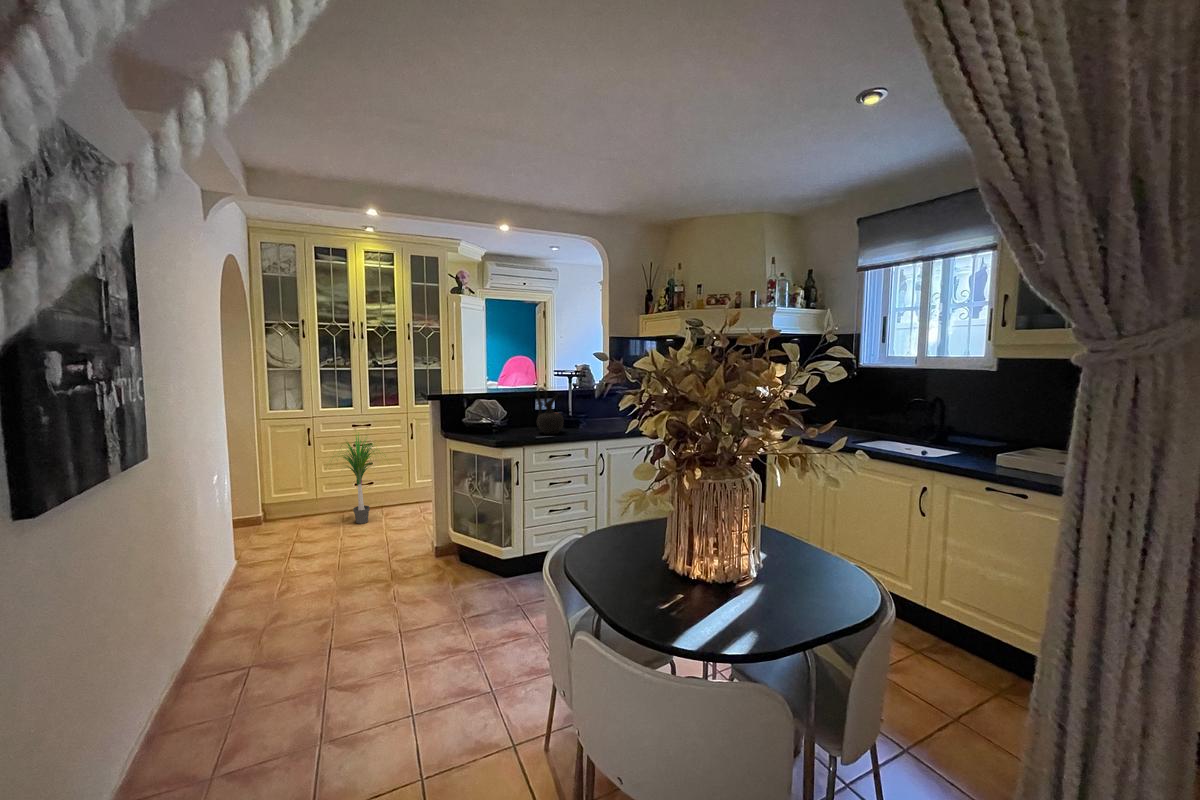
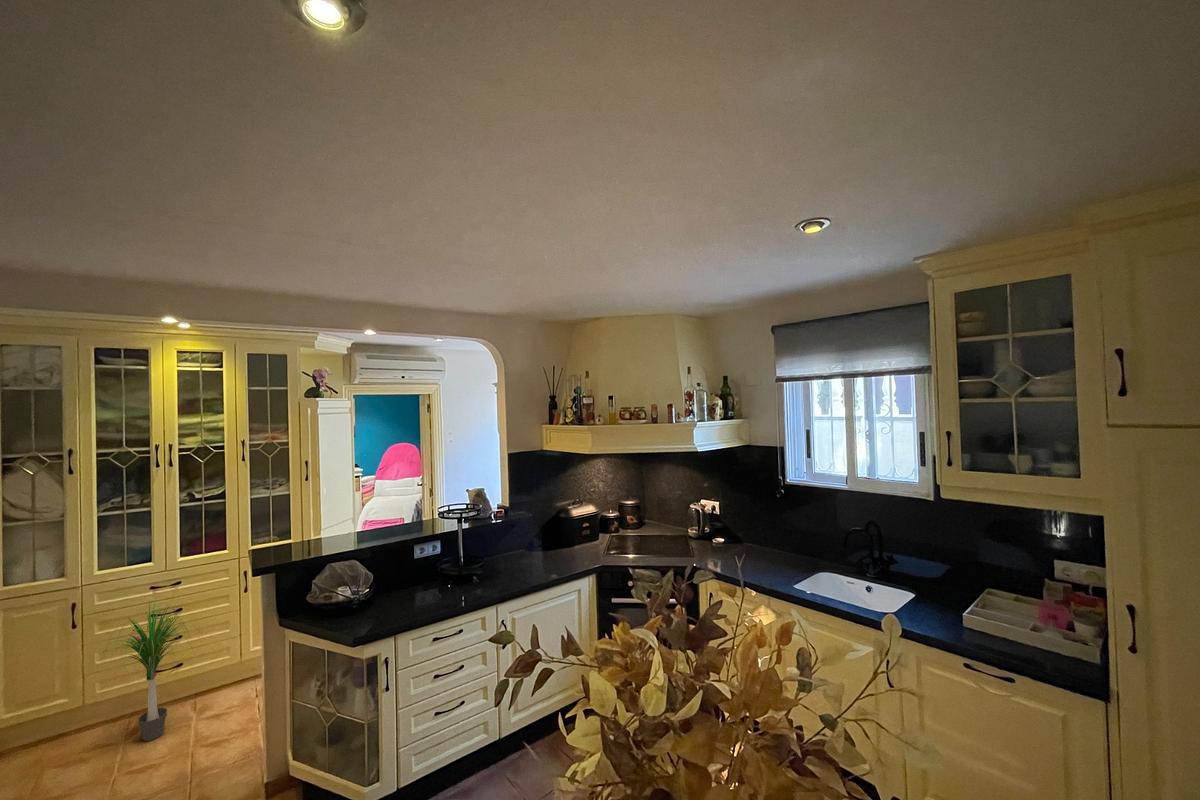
ceramic jug: present [537,388,564,434] -> none [416,537,453,598]

